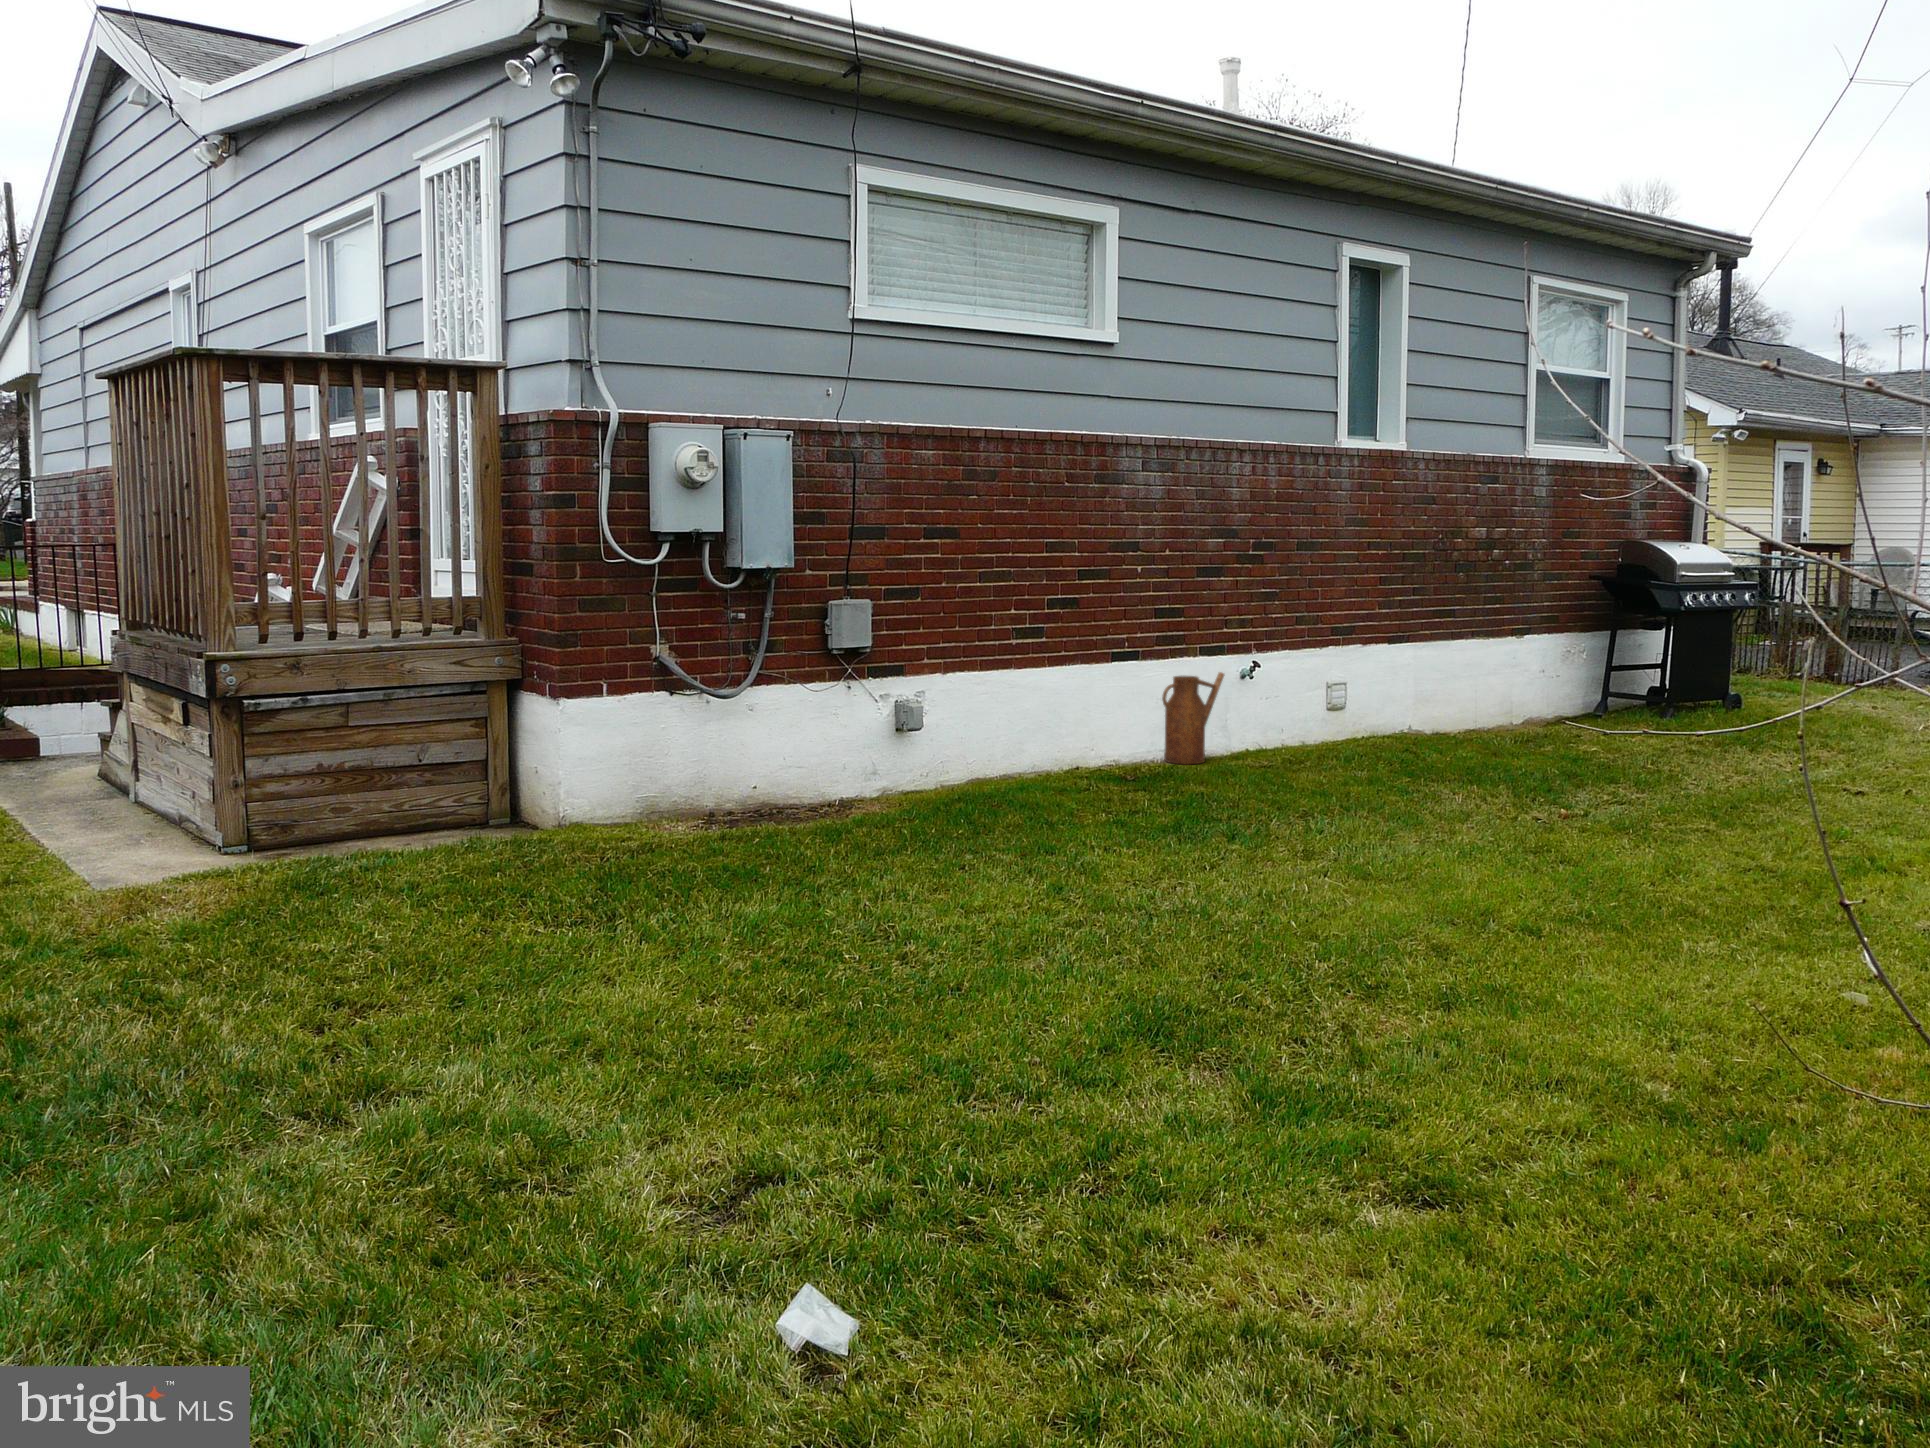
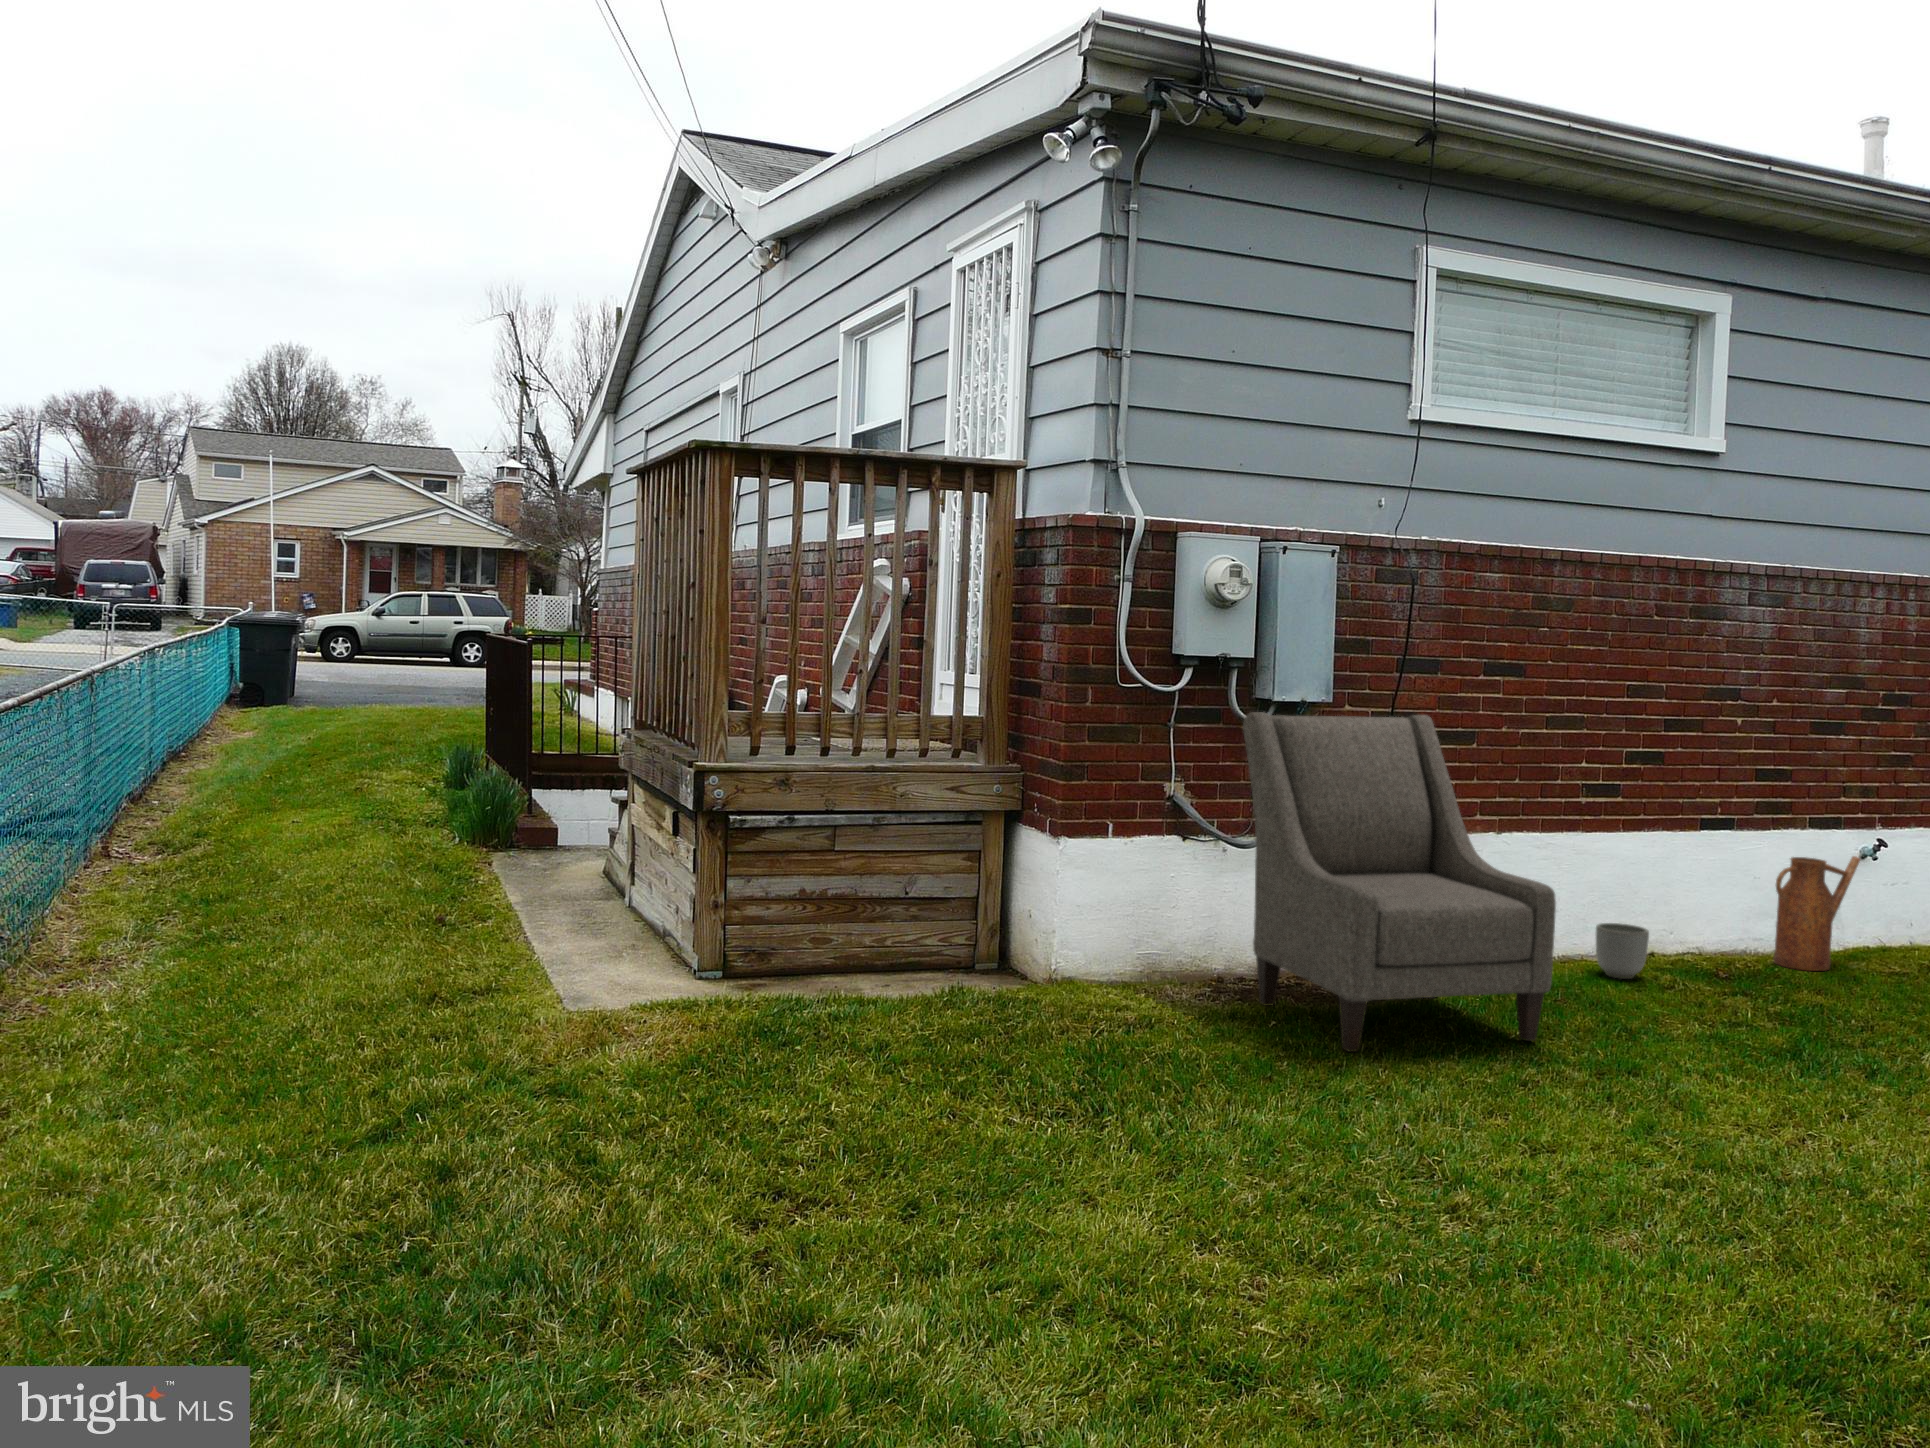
chair: none [722,575,984,855] -> present [1243,712,1556,1052]
planter: none [1025,739,1066,782] -> present [1596,923,1649,979]

